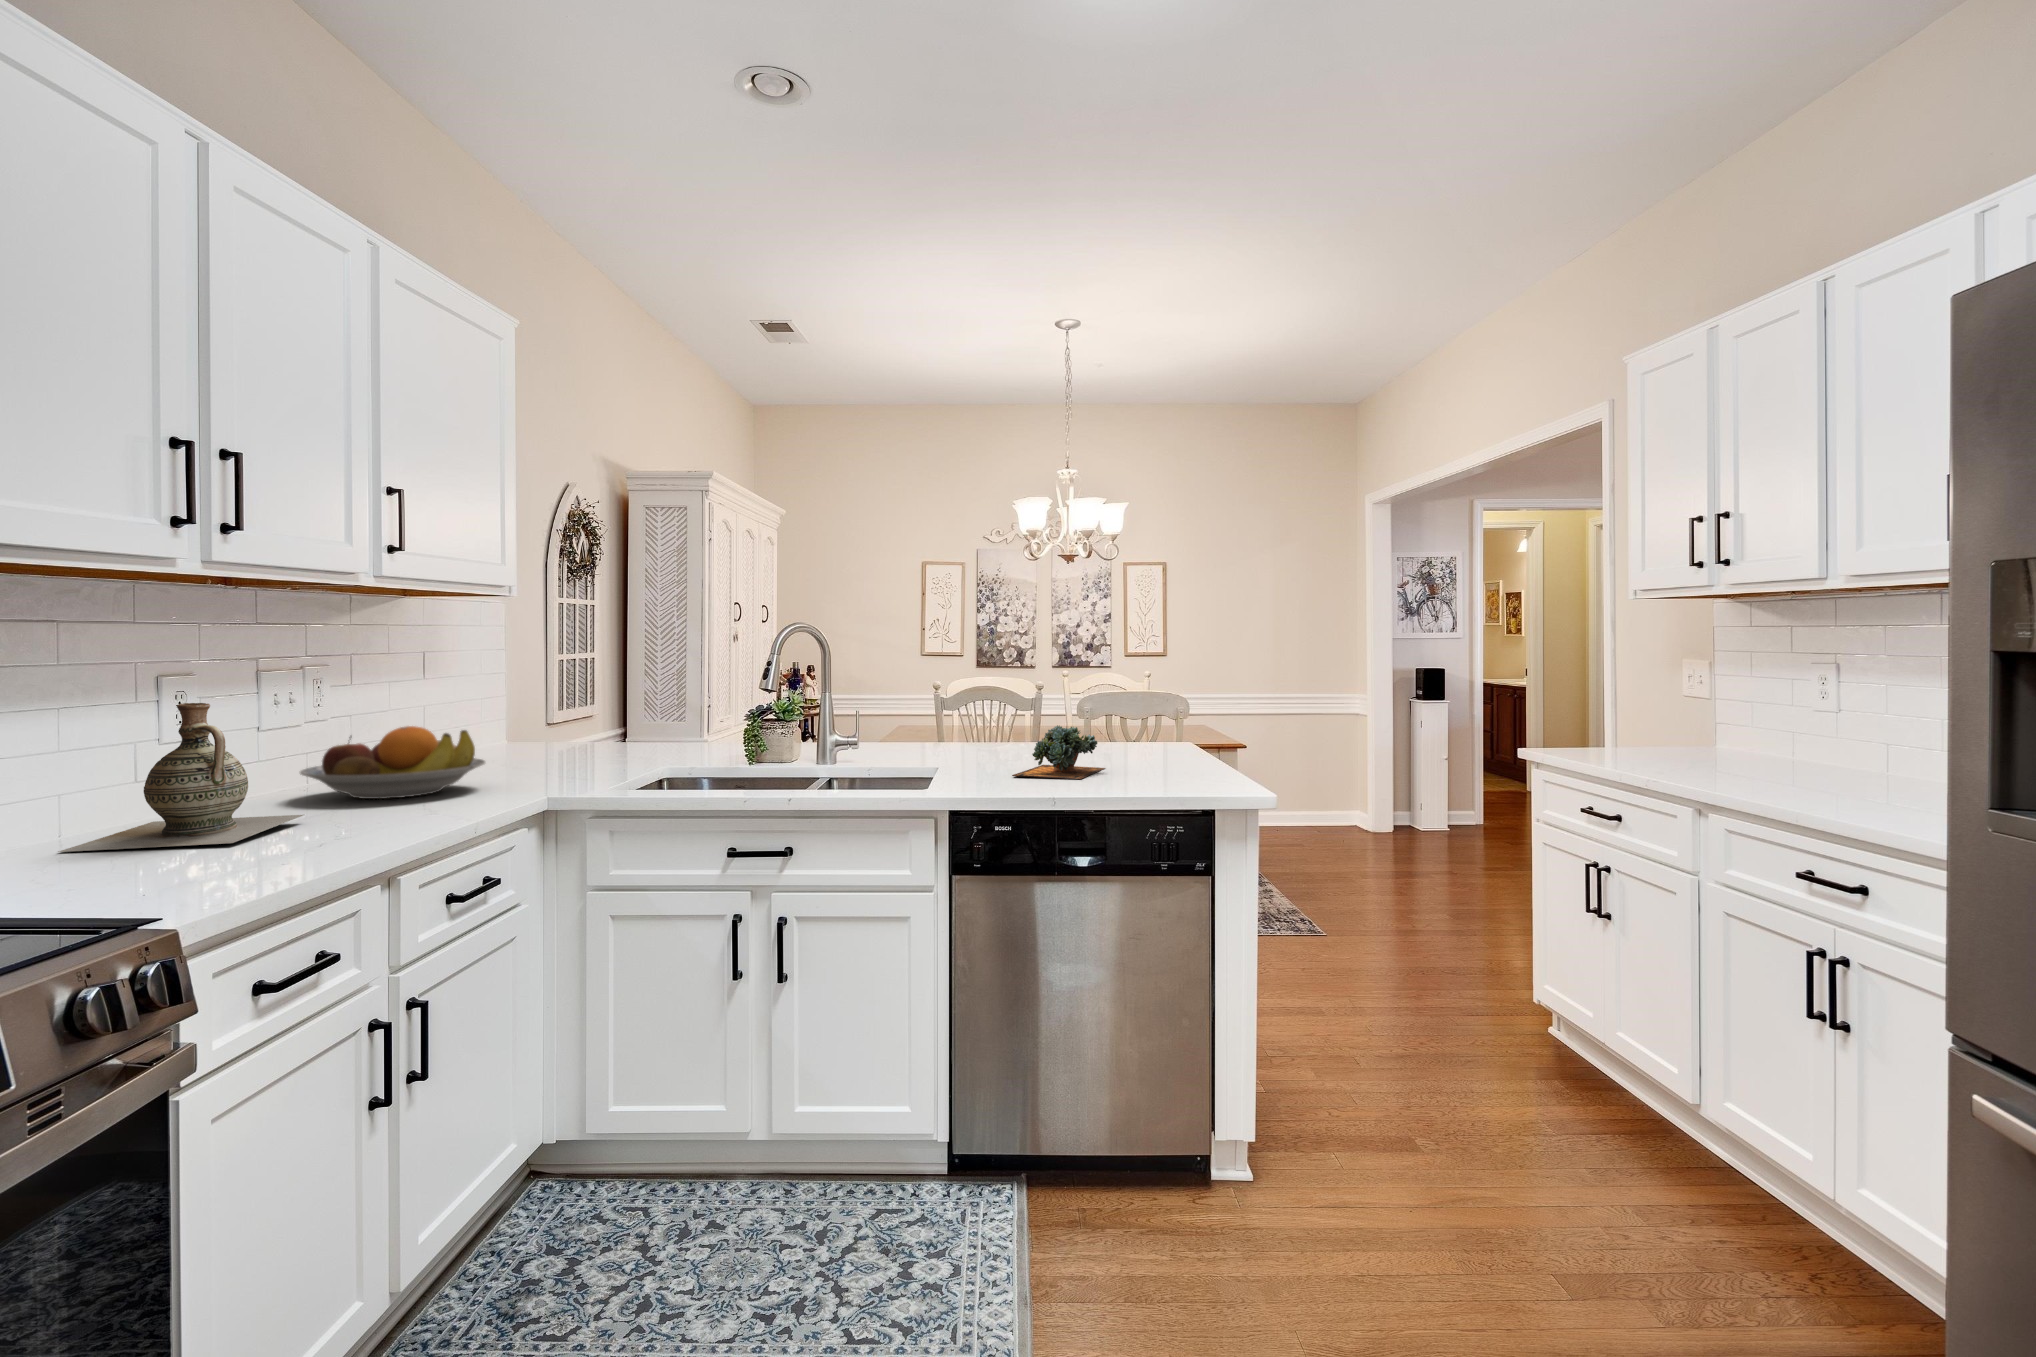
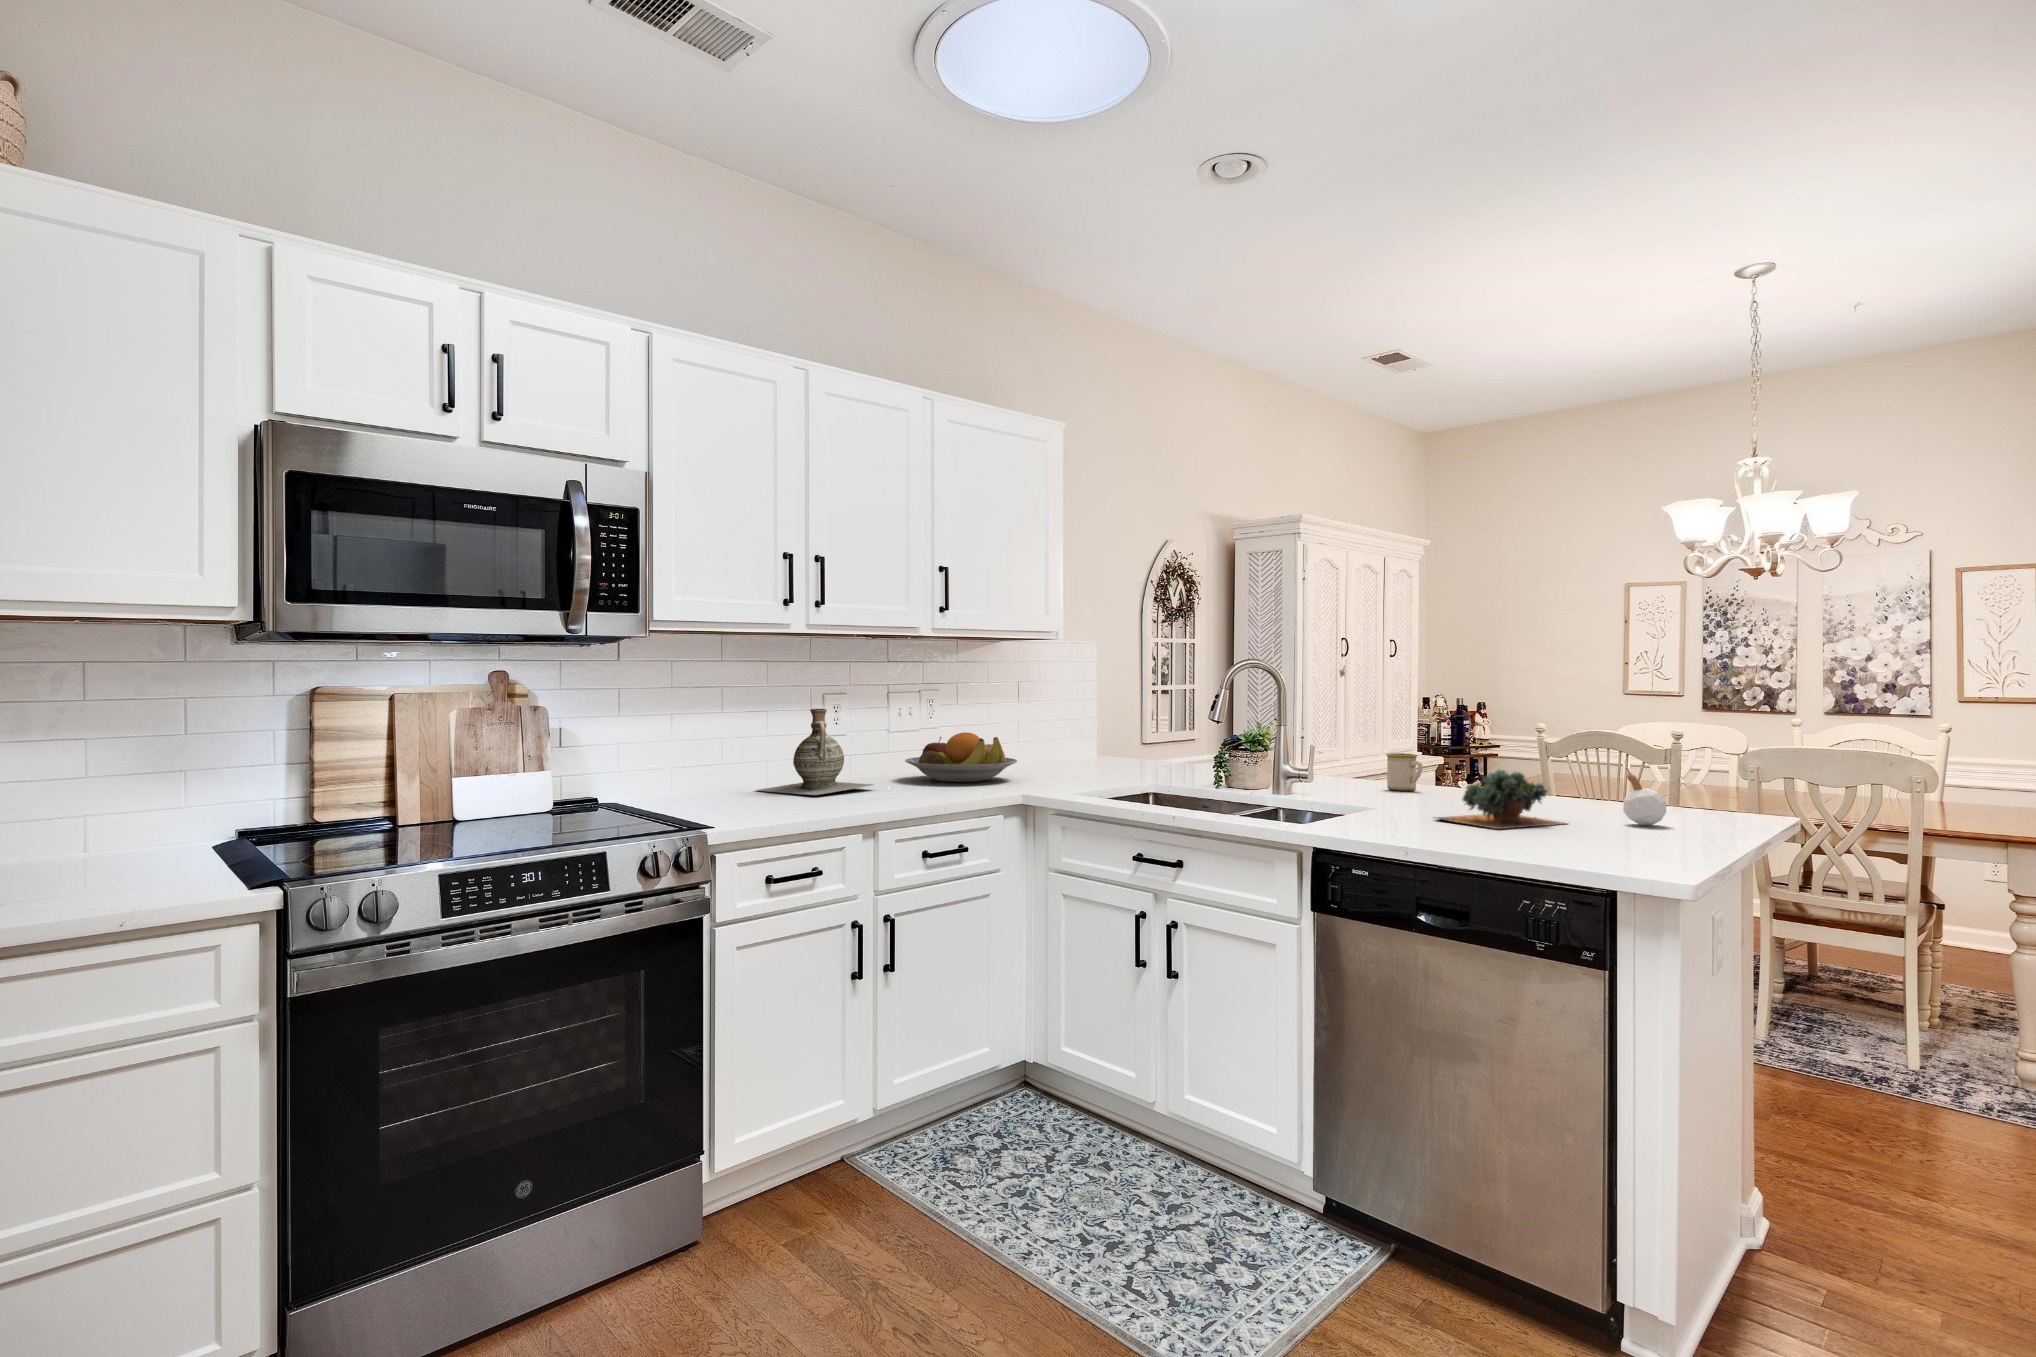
candle: none [1133,712,1165,763] -> present [1623,761,1666,825]
mug: none [885,718,921,754] -> present [1386,753,1423,791]

